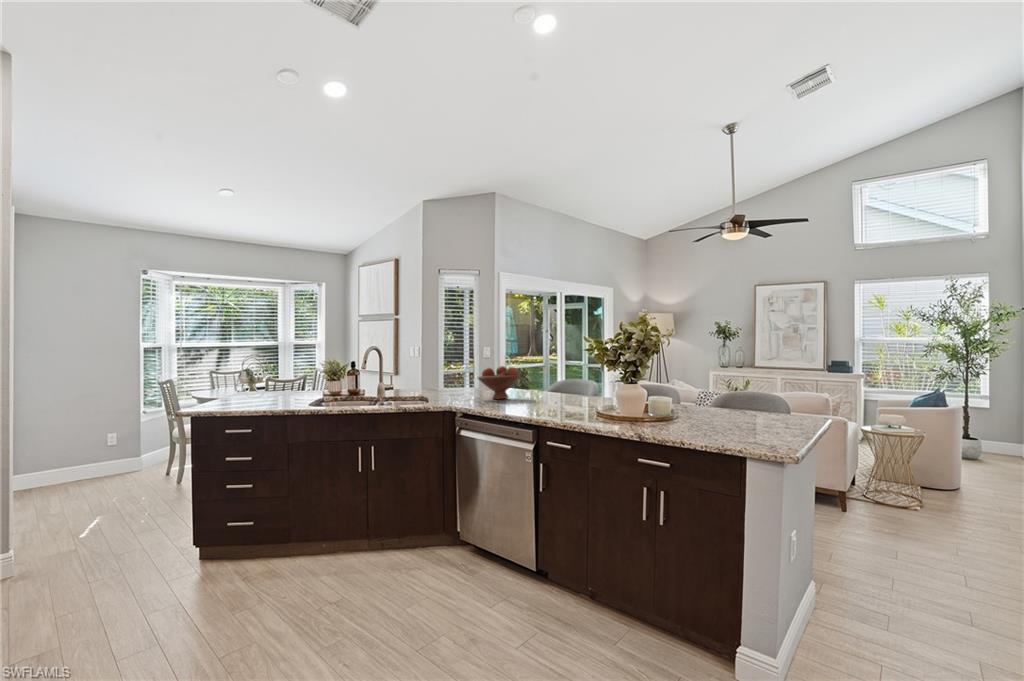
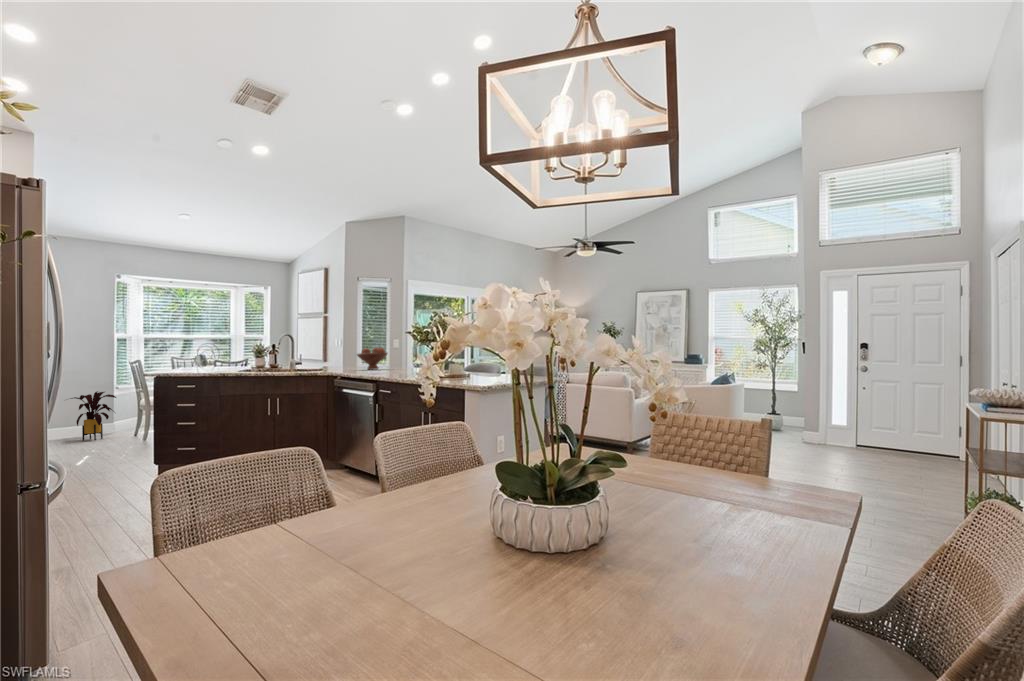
house plant: none [75,418,147,485] -> present [70,391,116,441]

